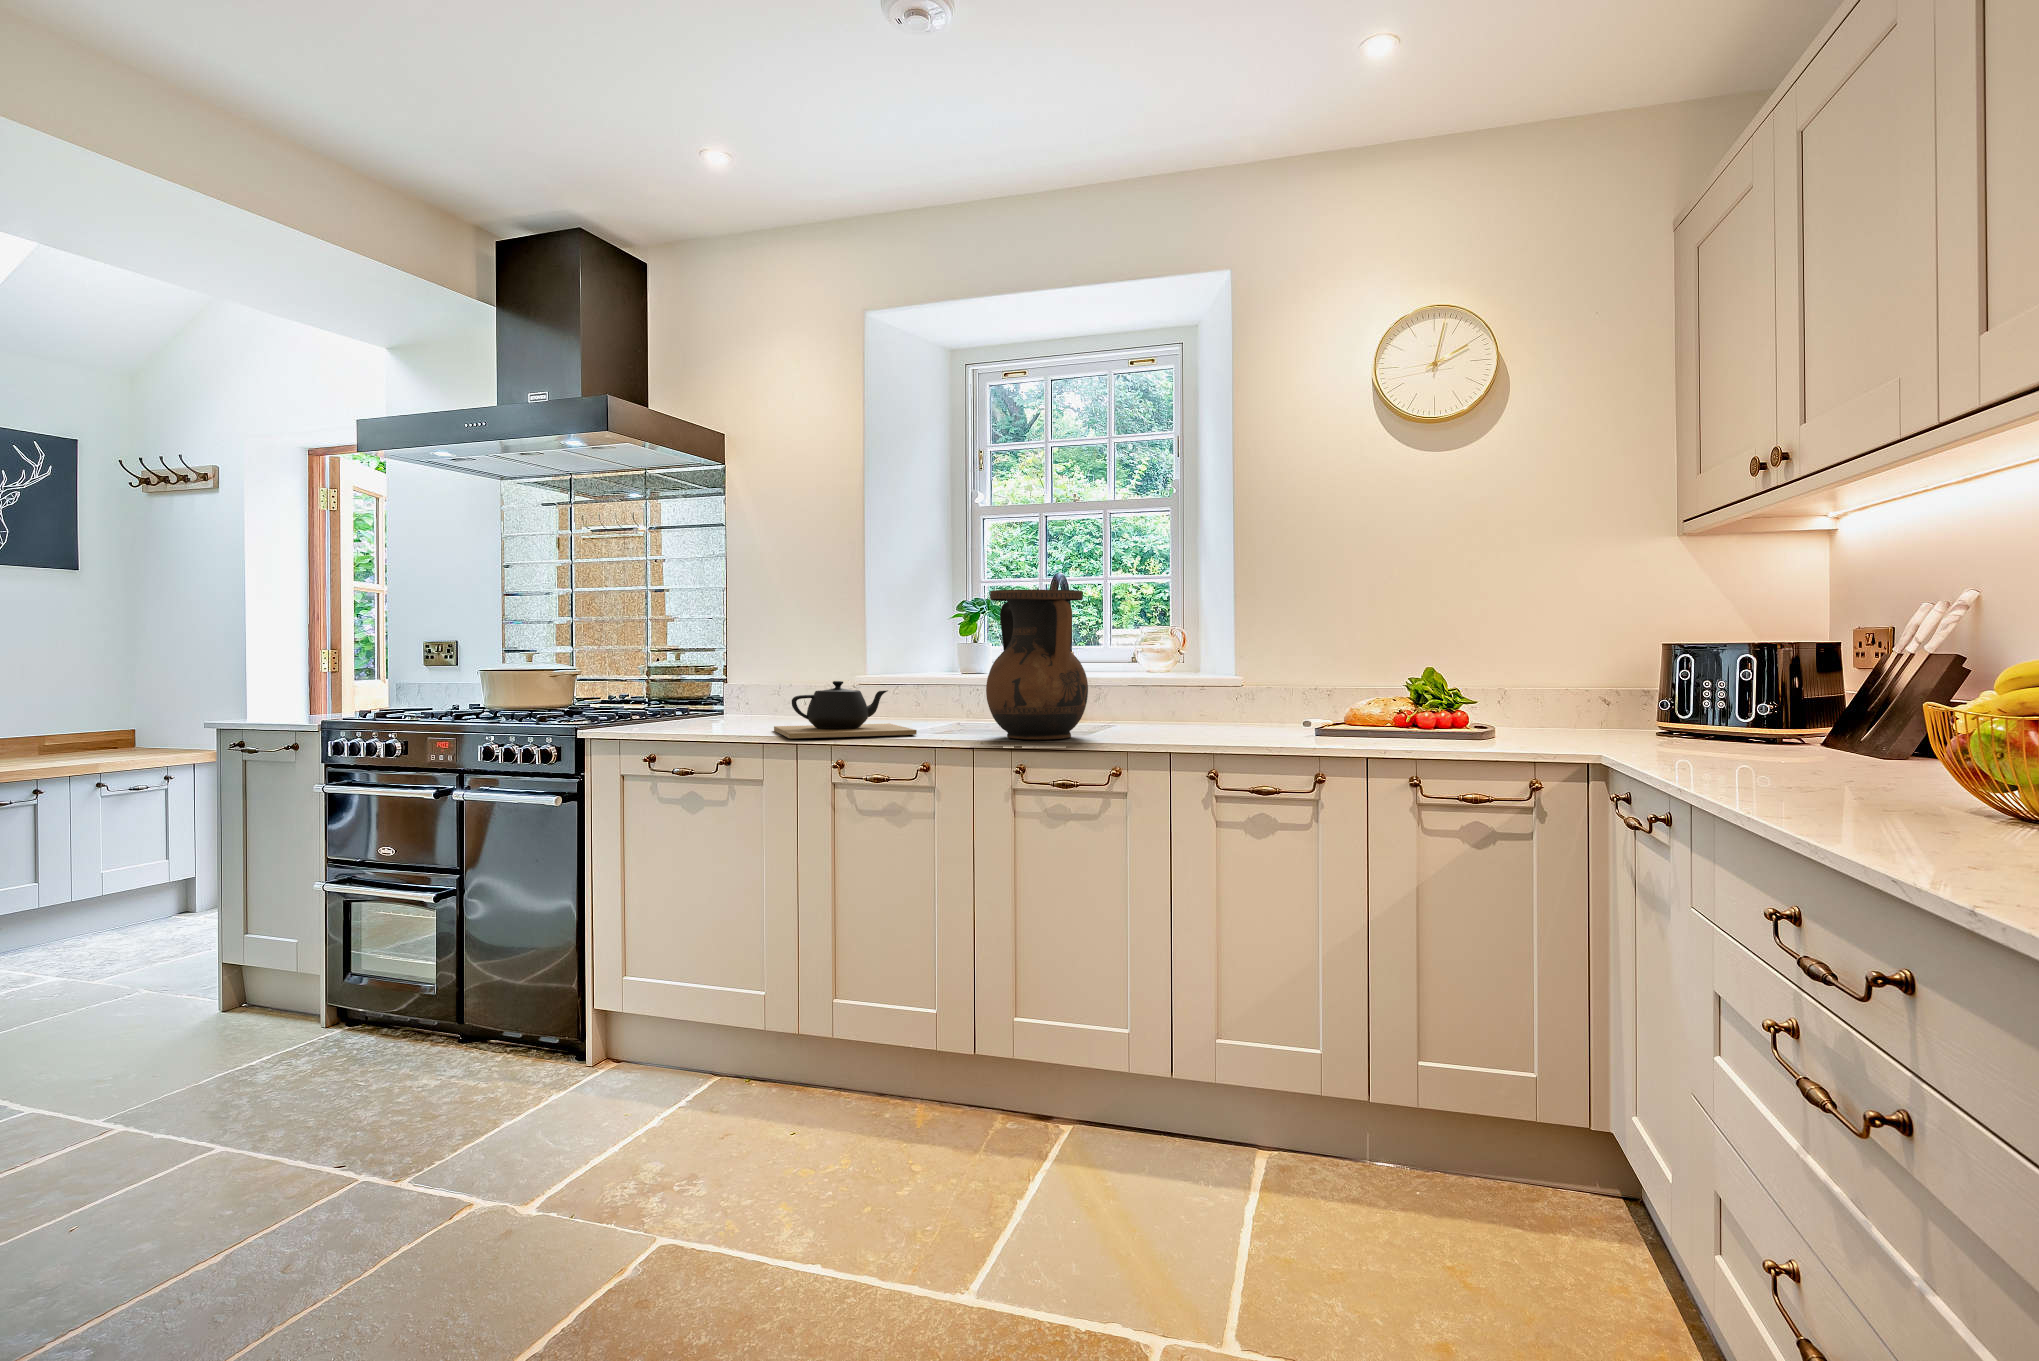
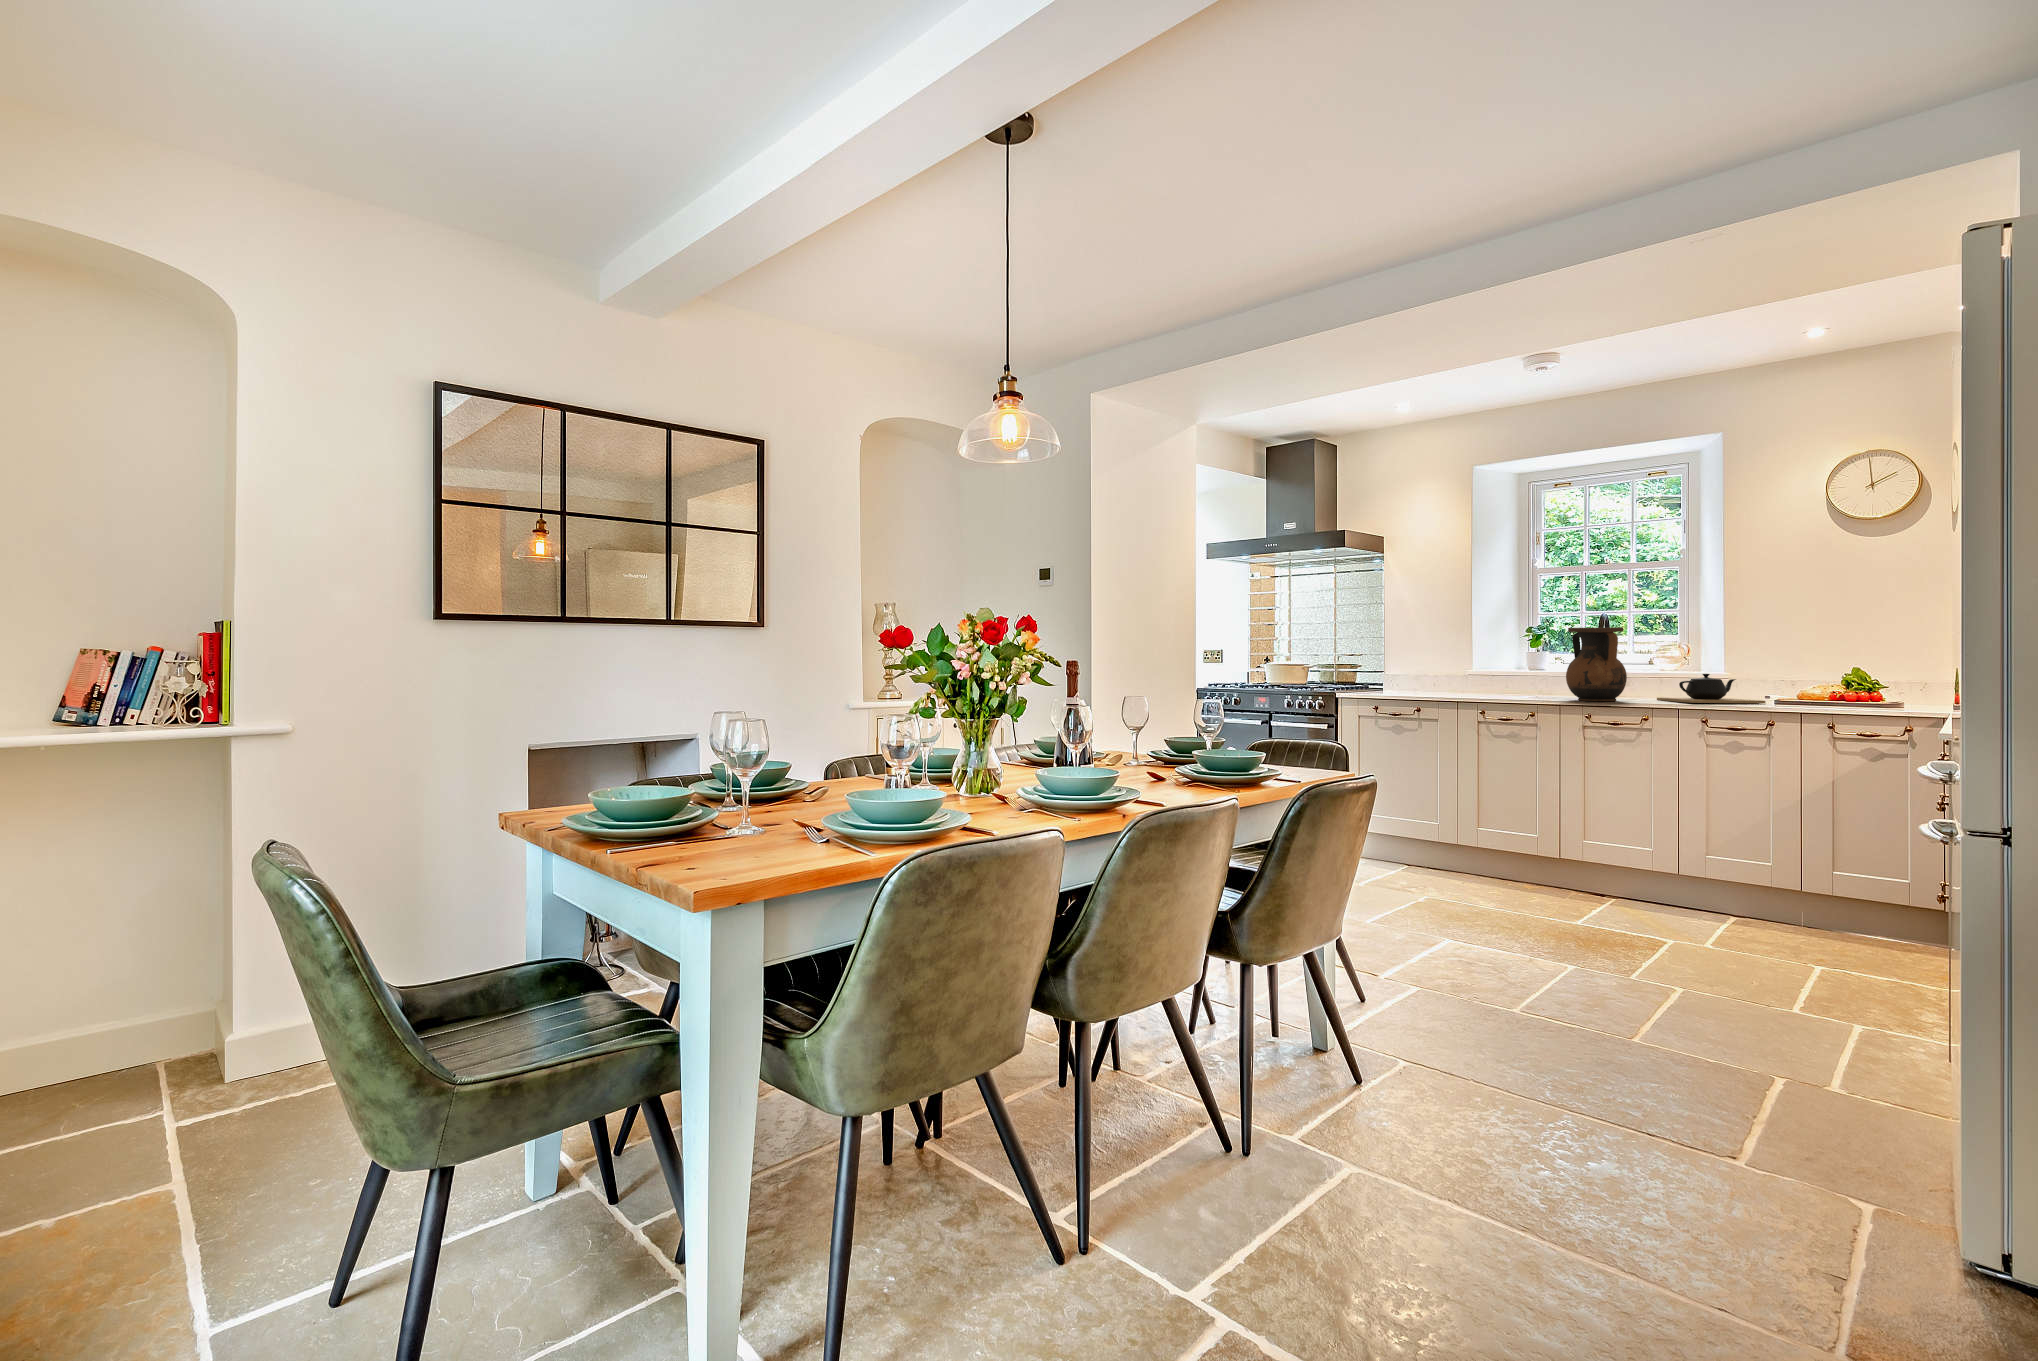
teapot: present [774,681,917,738] -> present [1657,674,1766,703]

